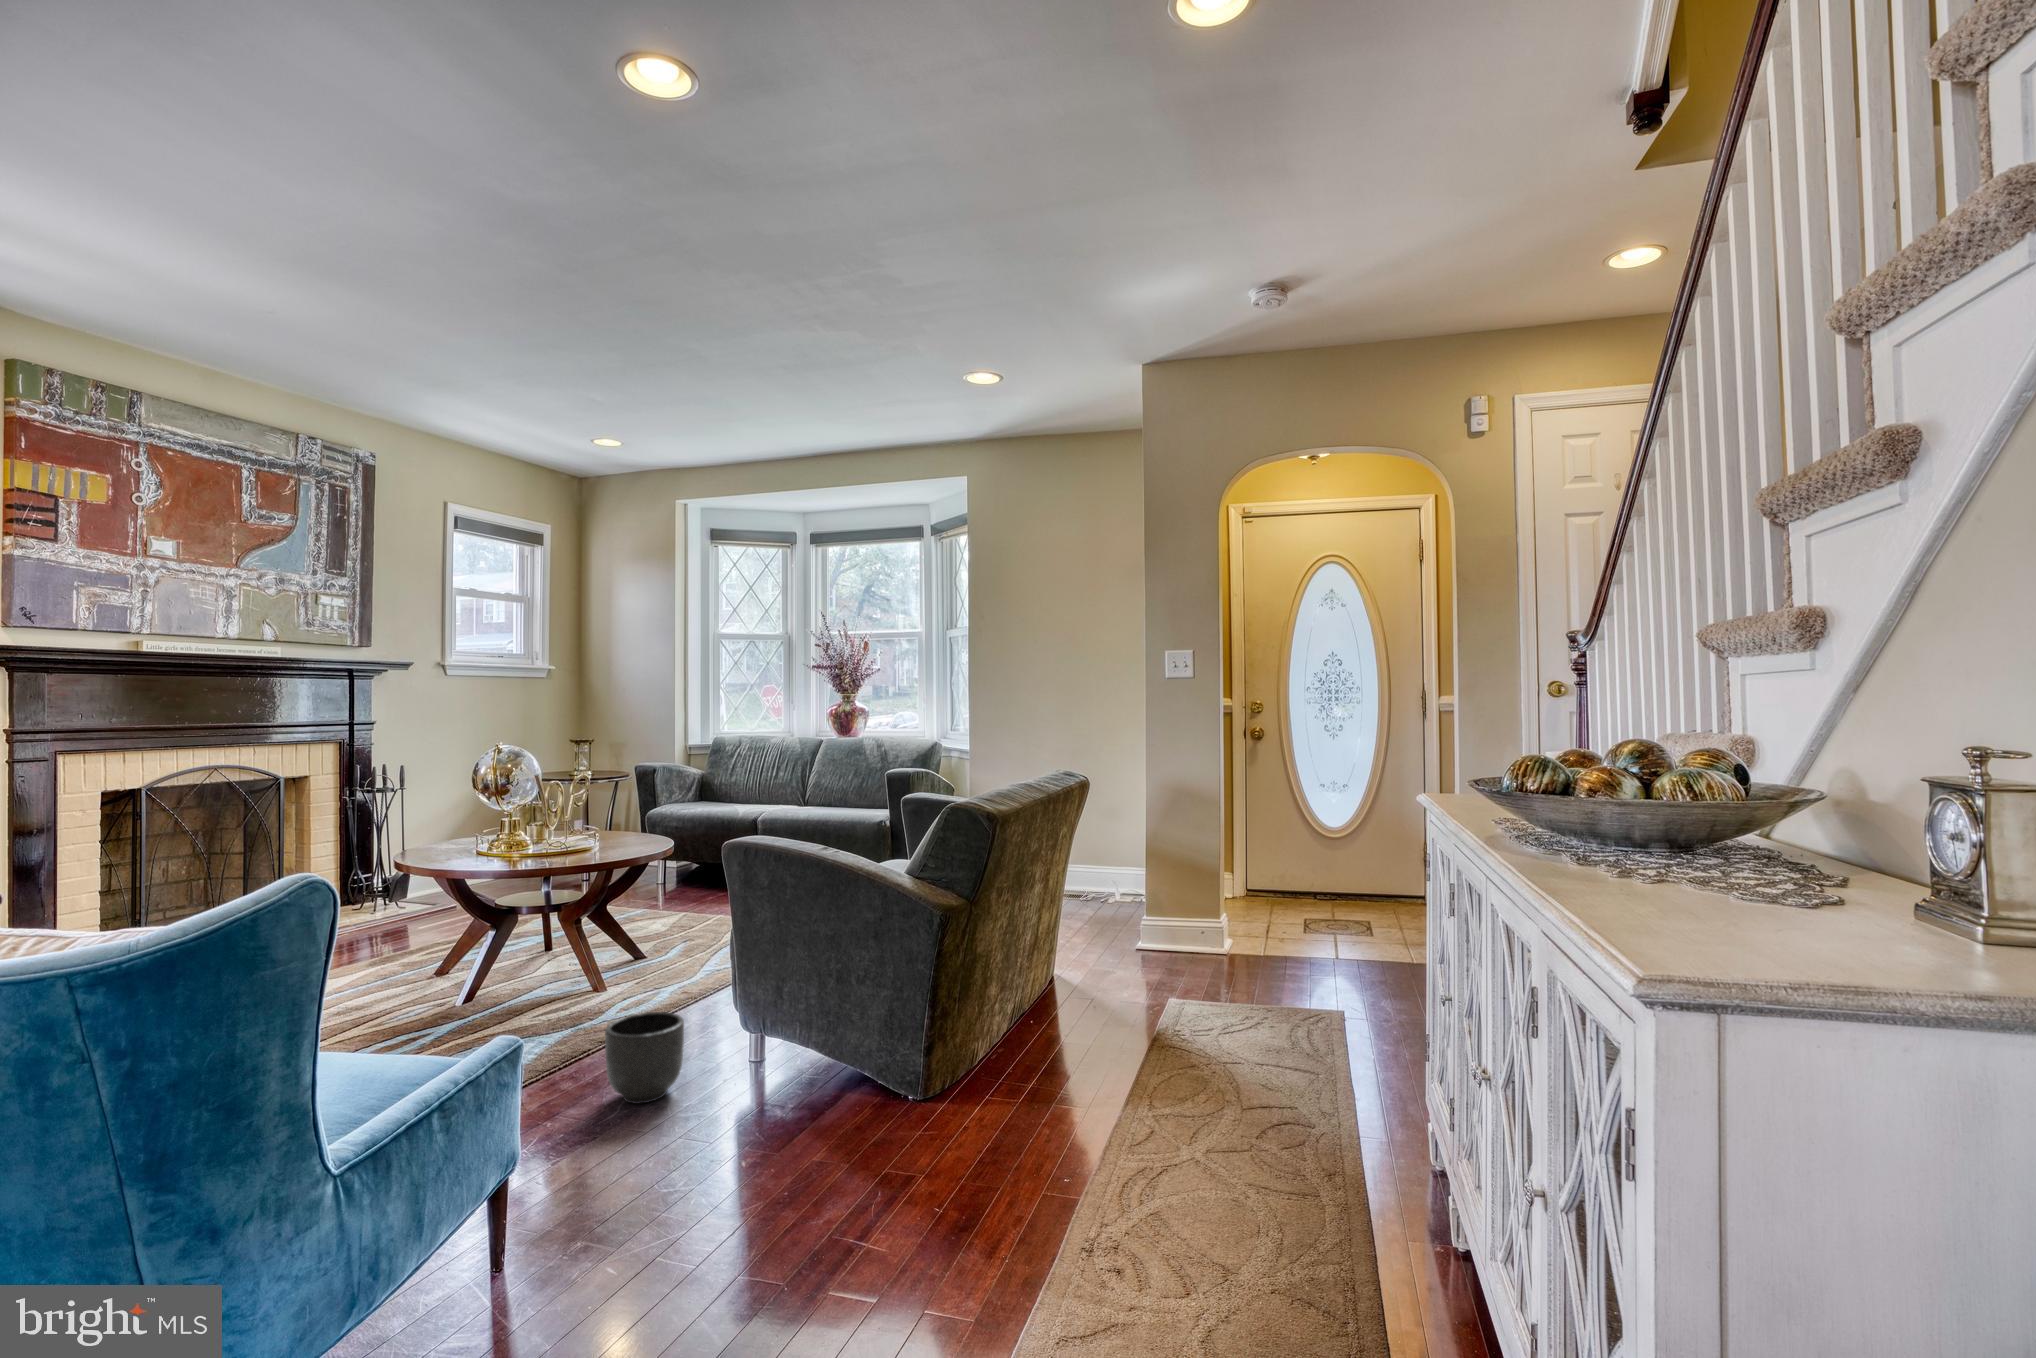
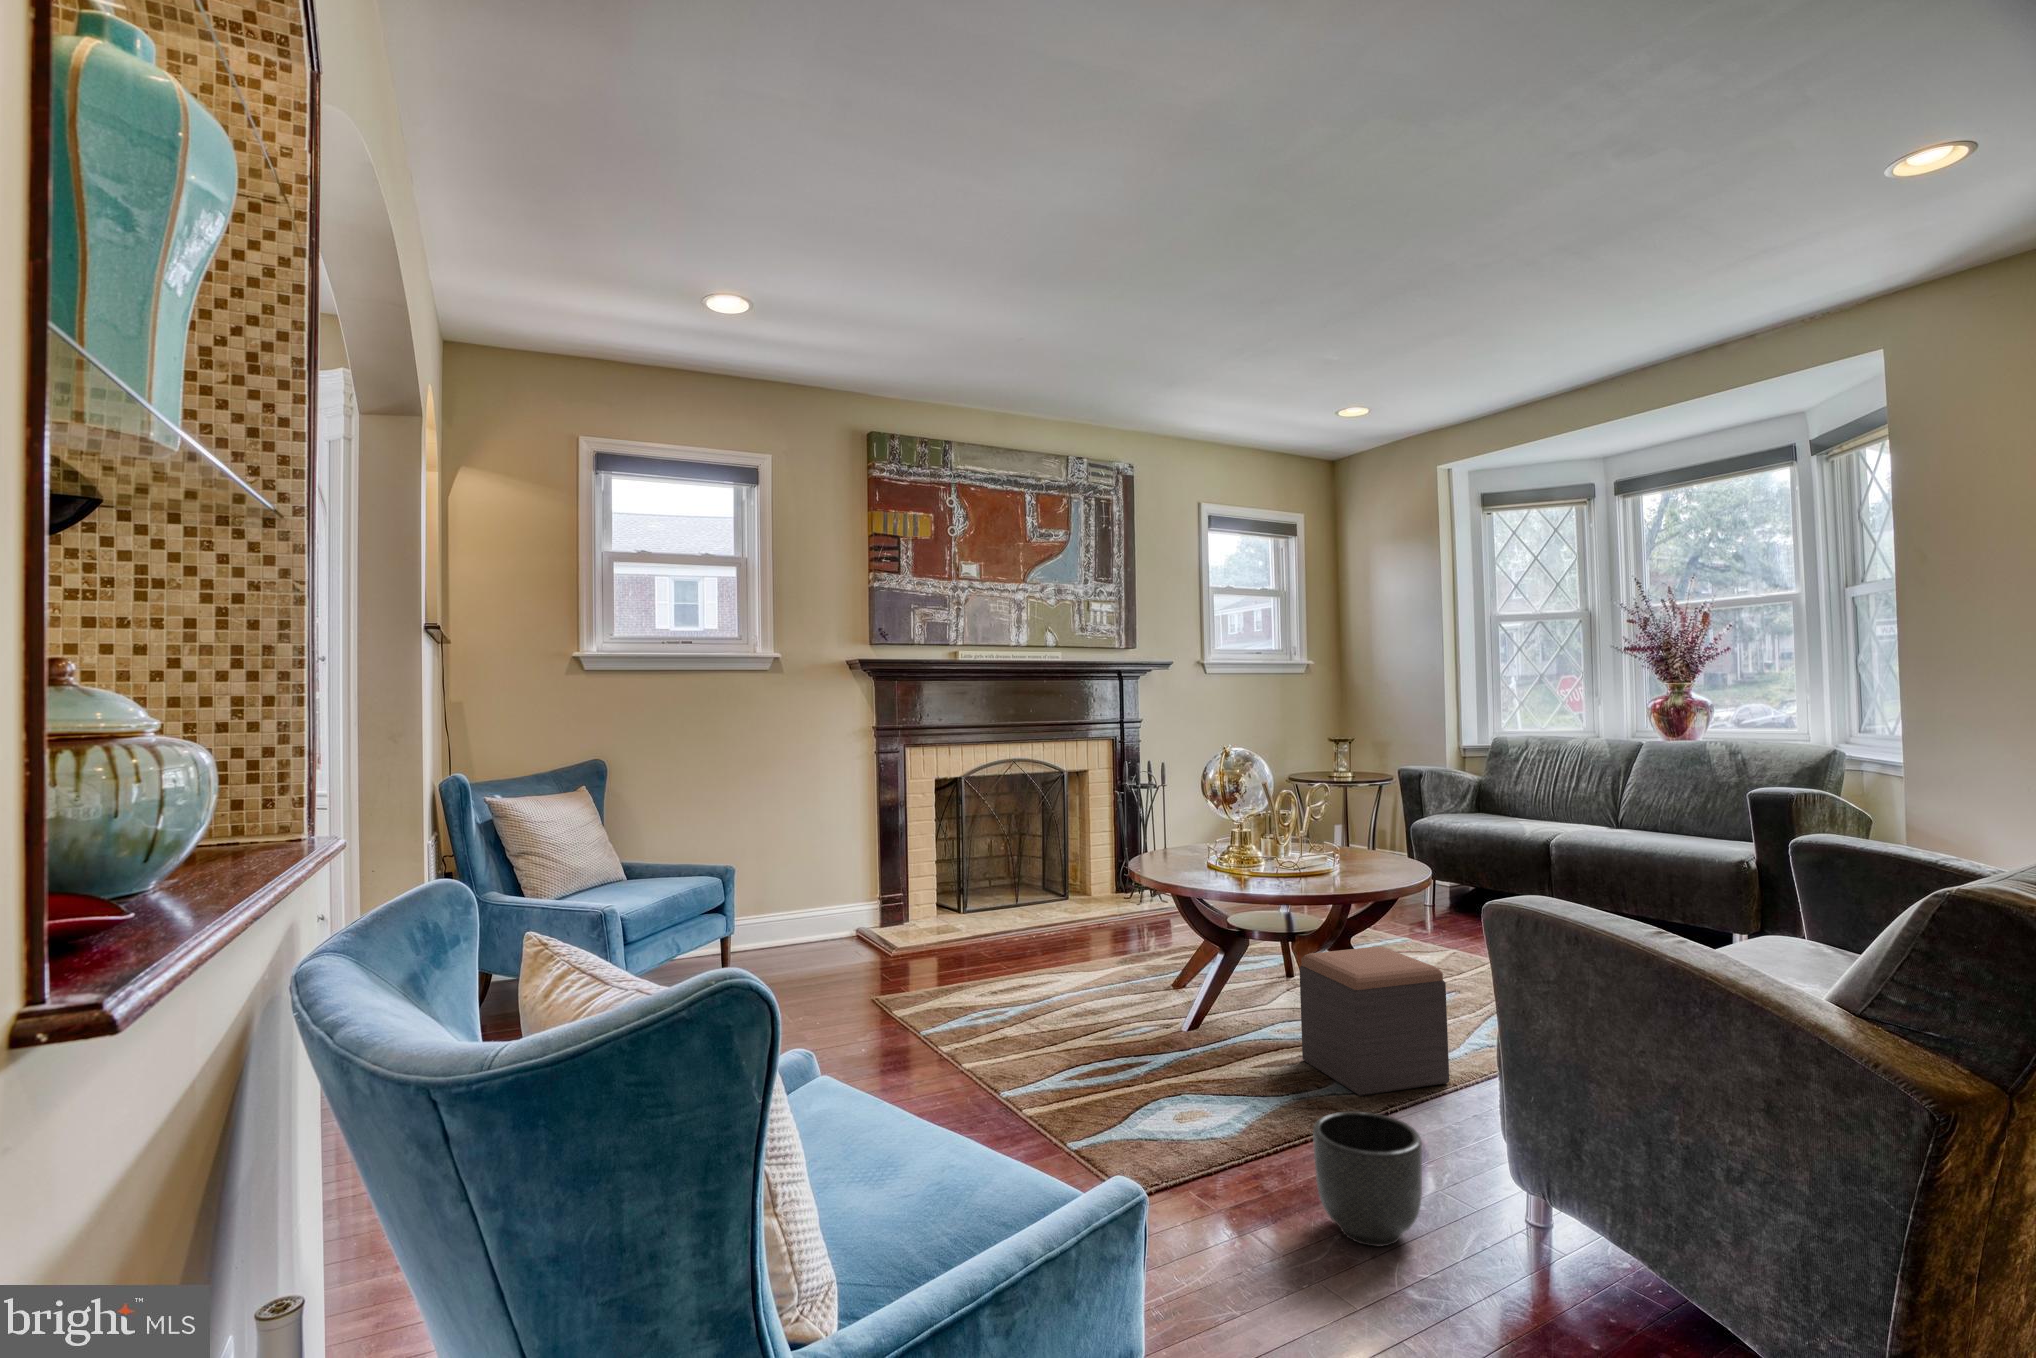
footstool: none [573,904,691,1019] -> present [1299,946,1449,1096]

